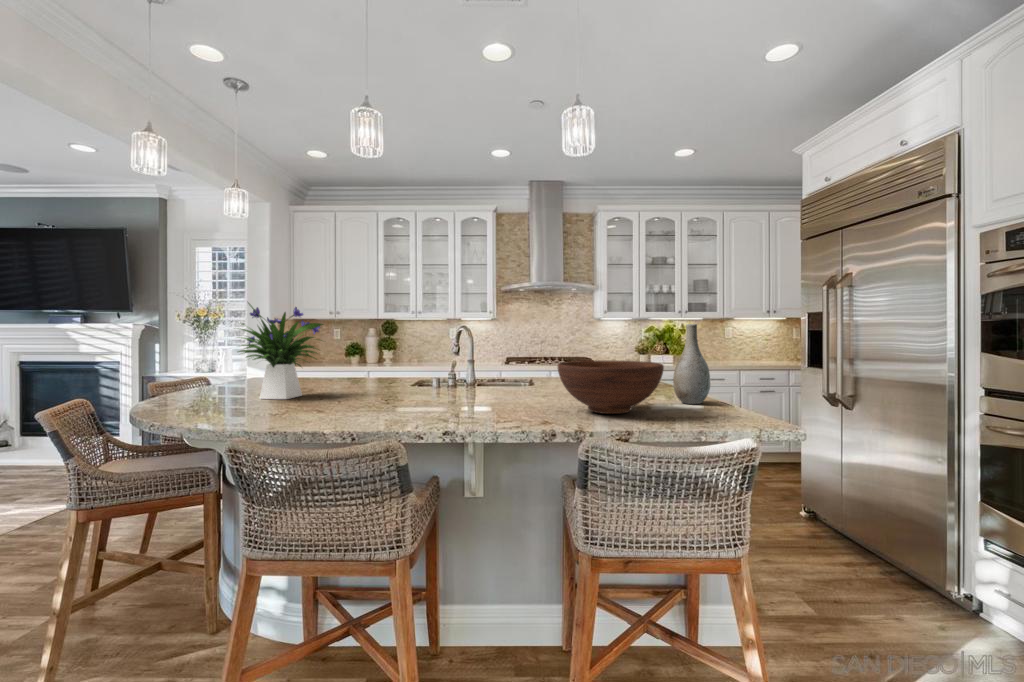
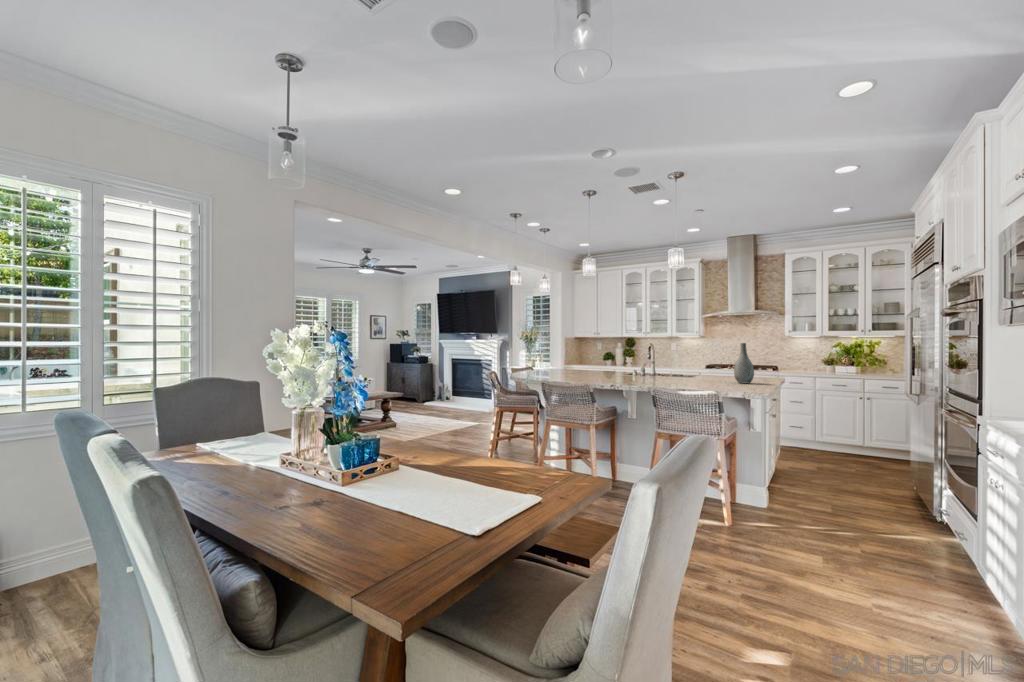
flower arrangement: present [238,303,324,399] -> none [537,333,577,374]
fruit bowl: present [558,360,664,414] -> none [663,360,714,383]

